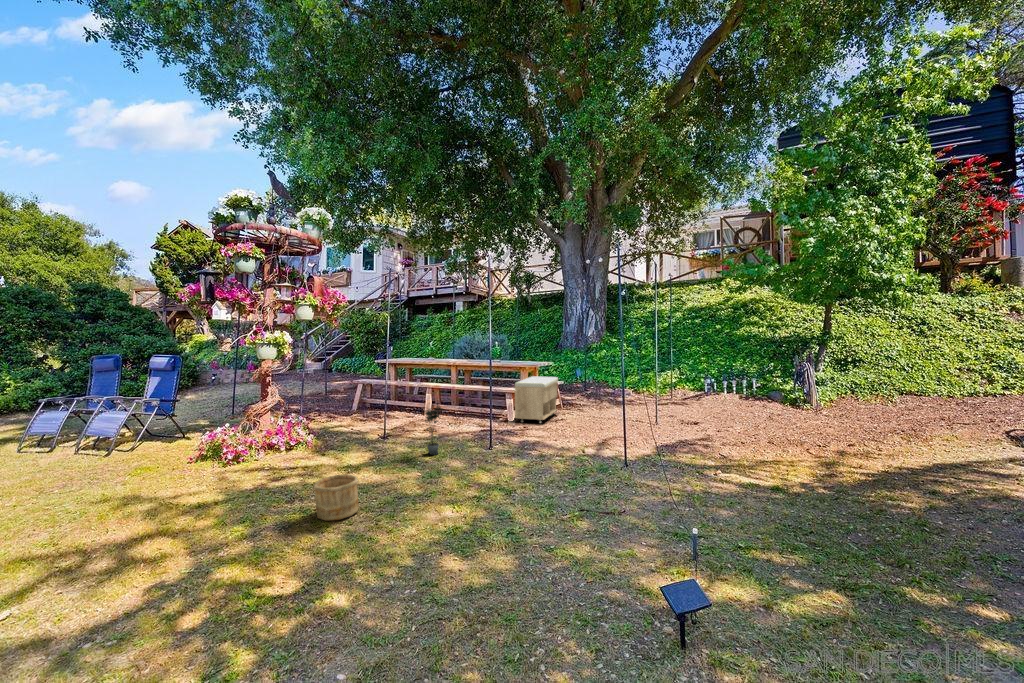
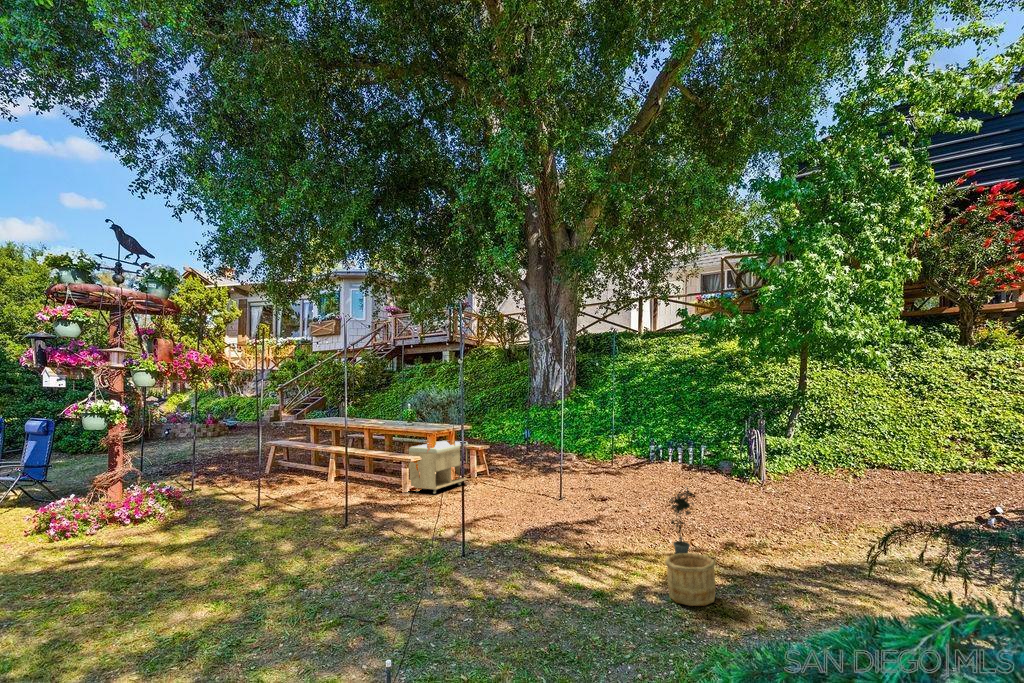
potted plant: present [425,403,443,455] -> present [670,487,695,554]
wooden bucket: present [313,474,358,521] -> present [665,553,715,606]

